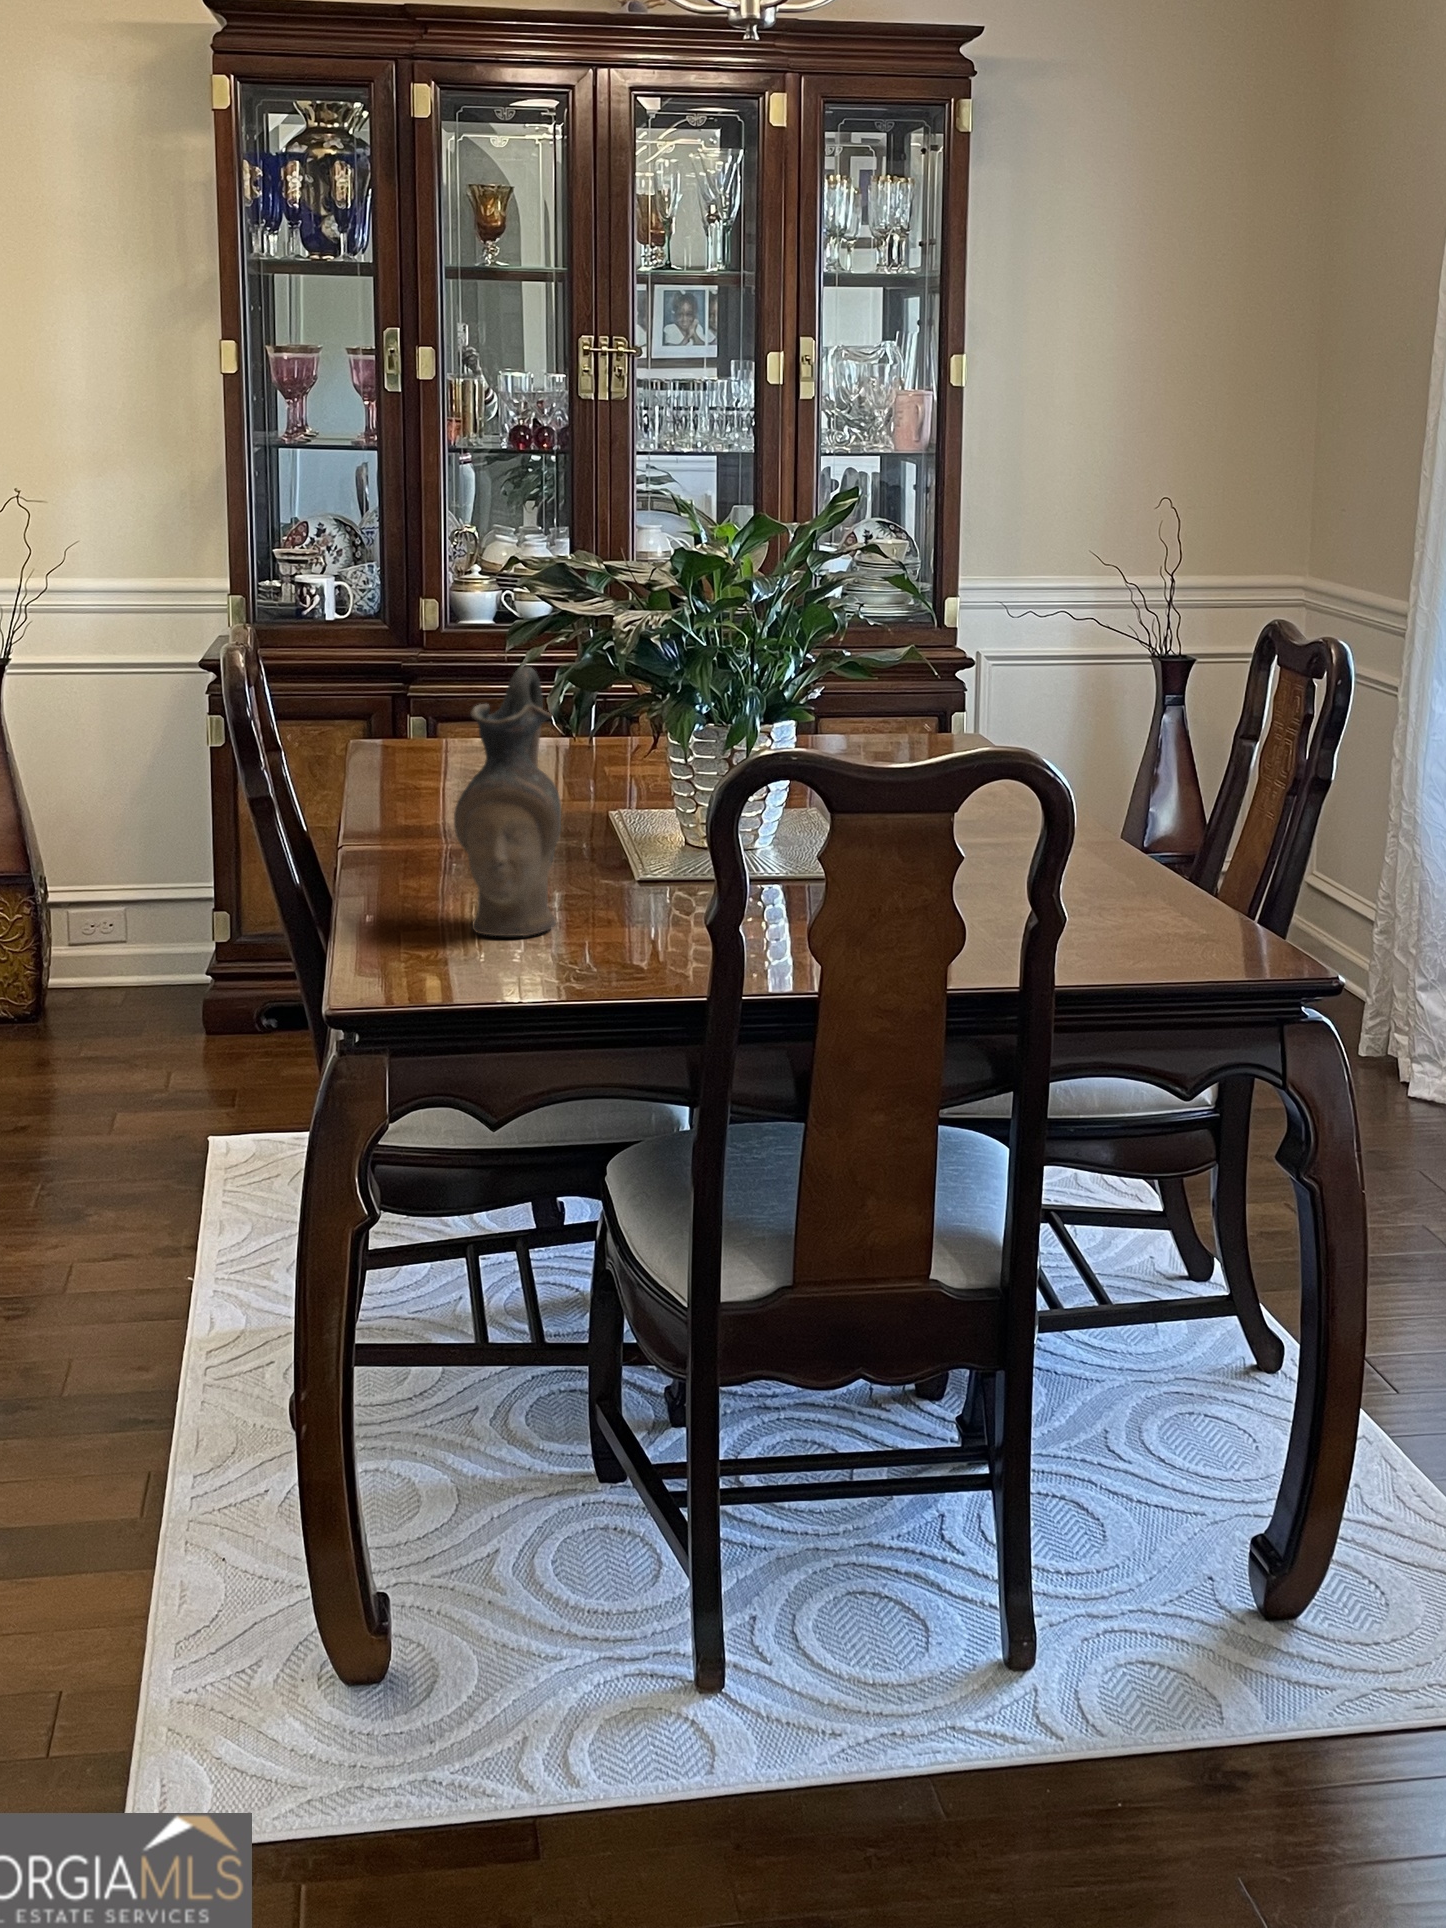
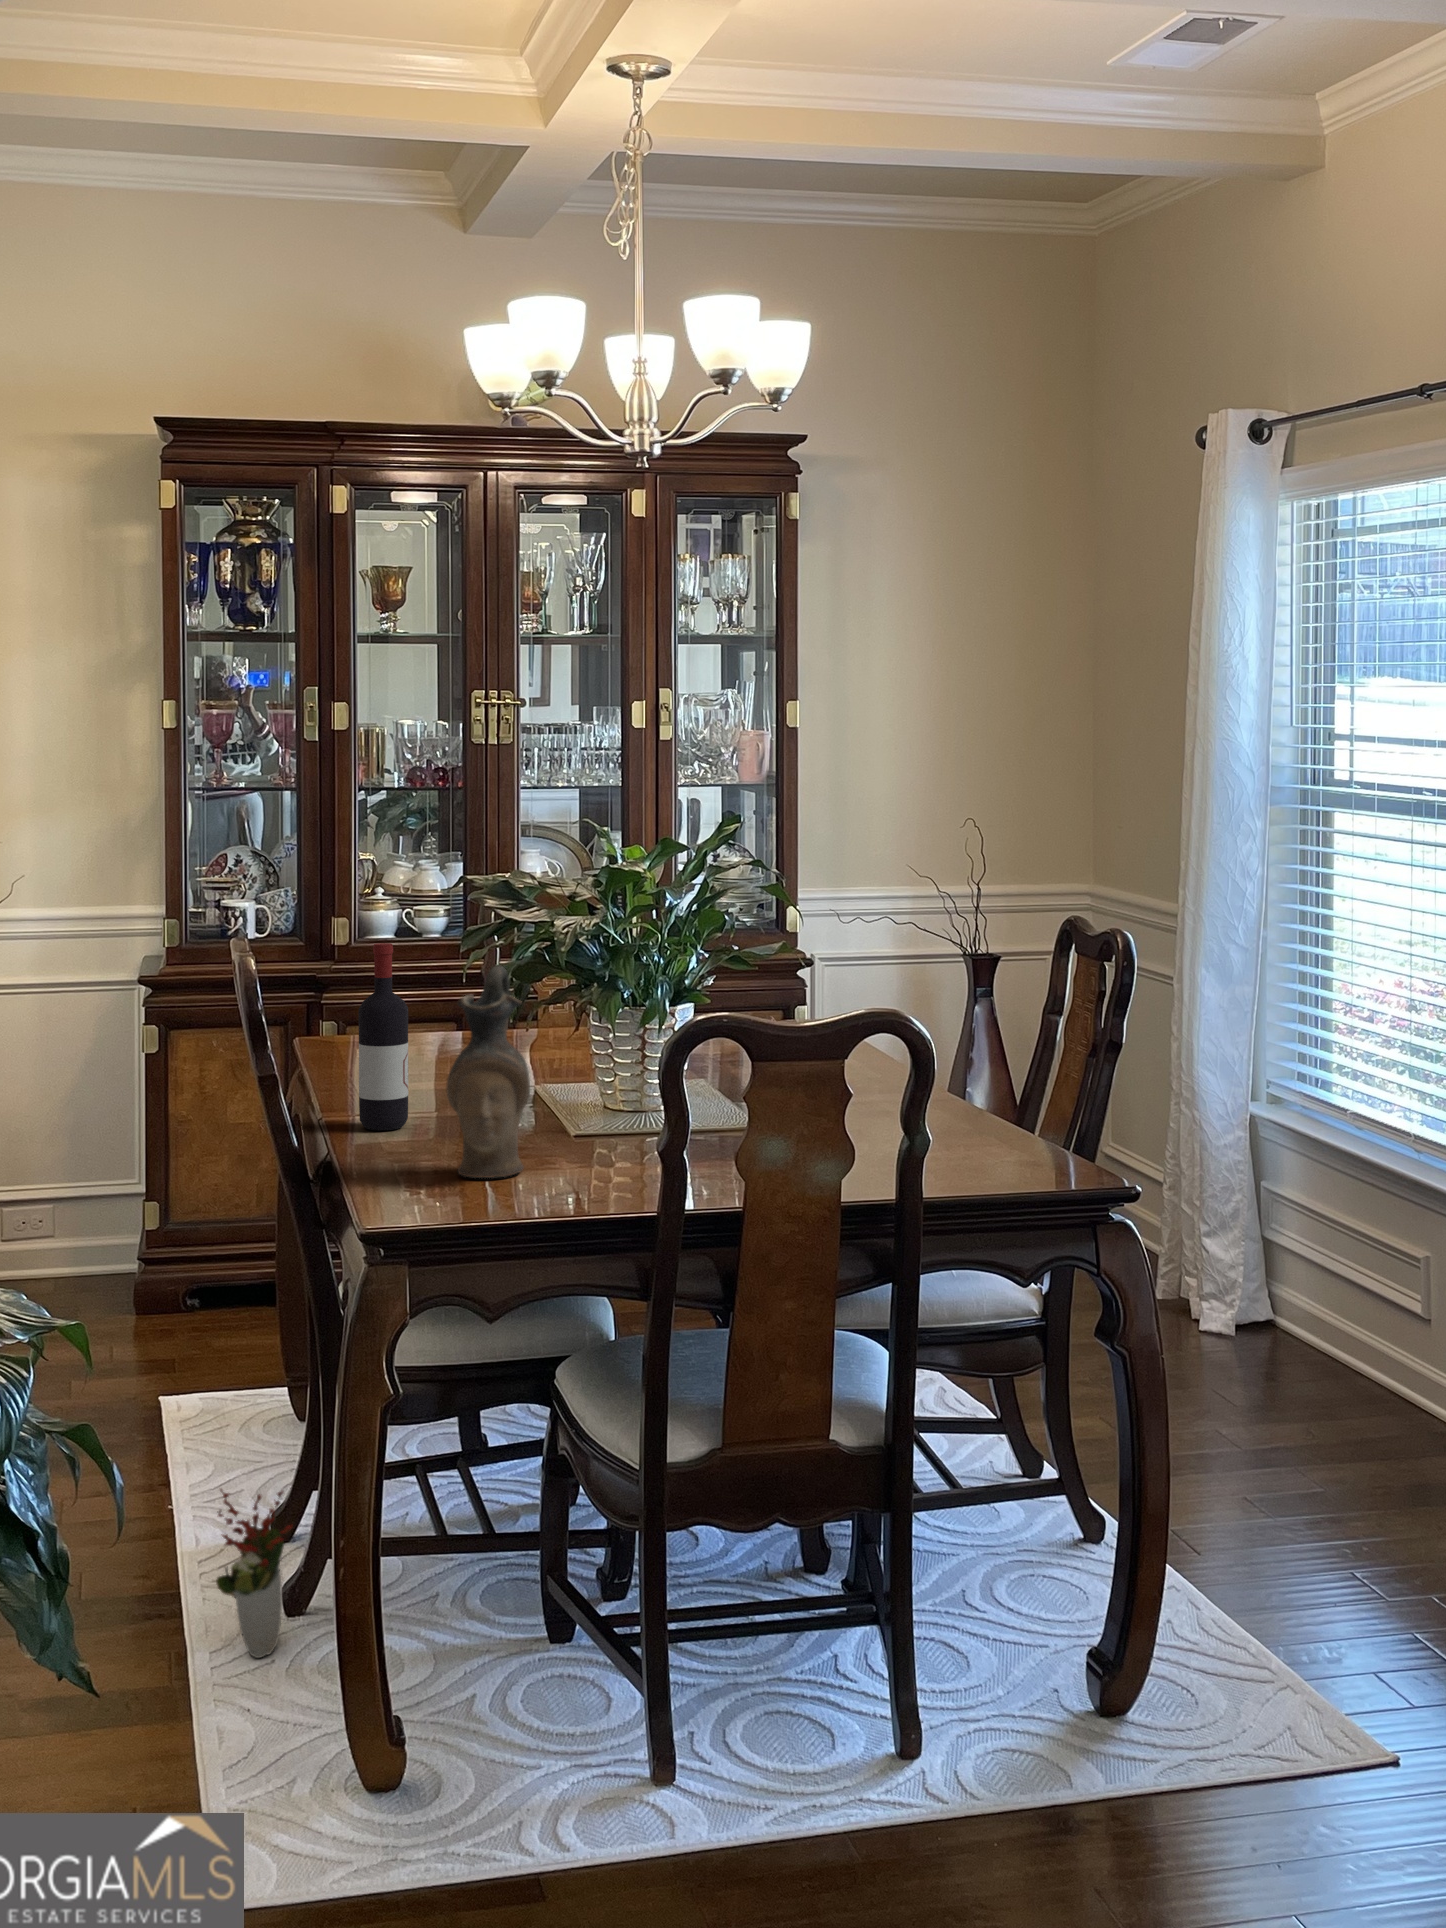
wine bottle: none [374,633,437,863] -> present [358,943,408,1130]
decorative plant: none [203,1283,293,1479] -> present [216,1489,293,1658]

